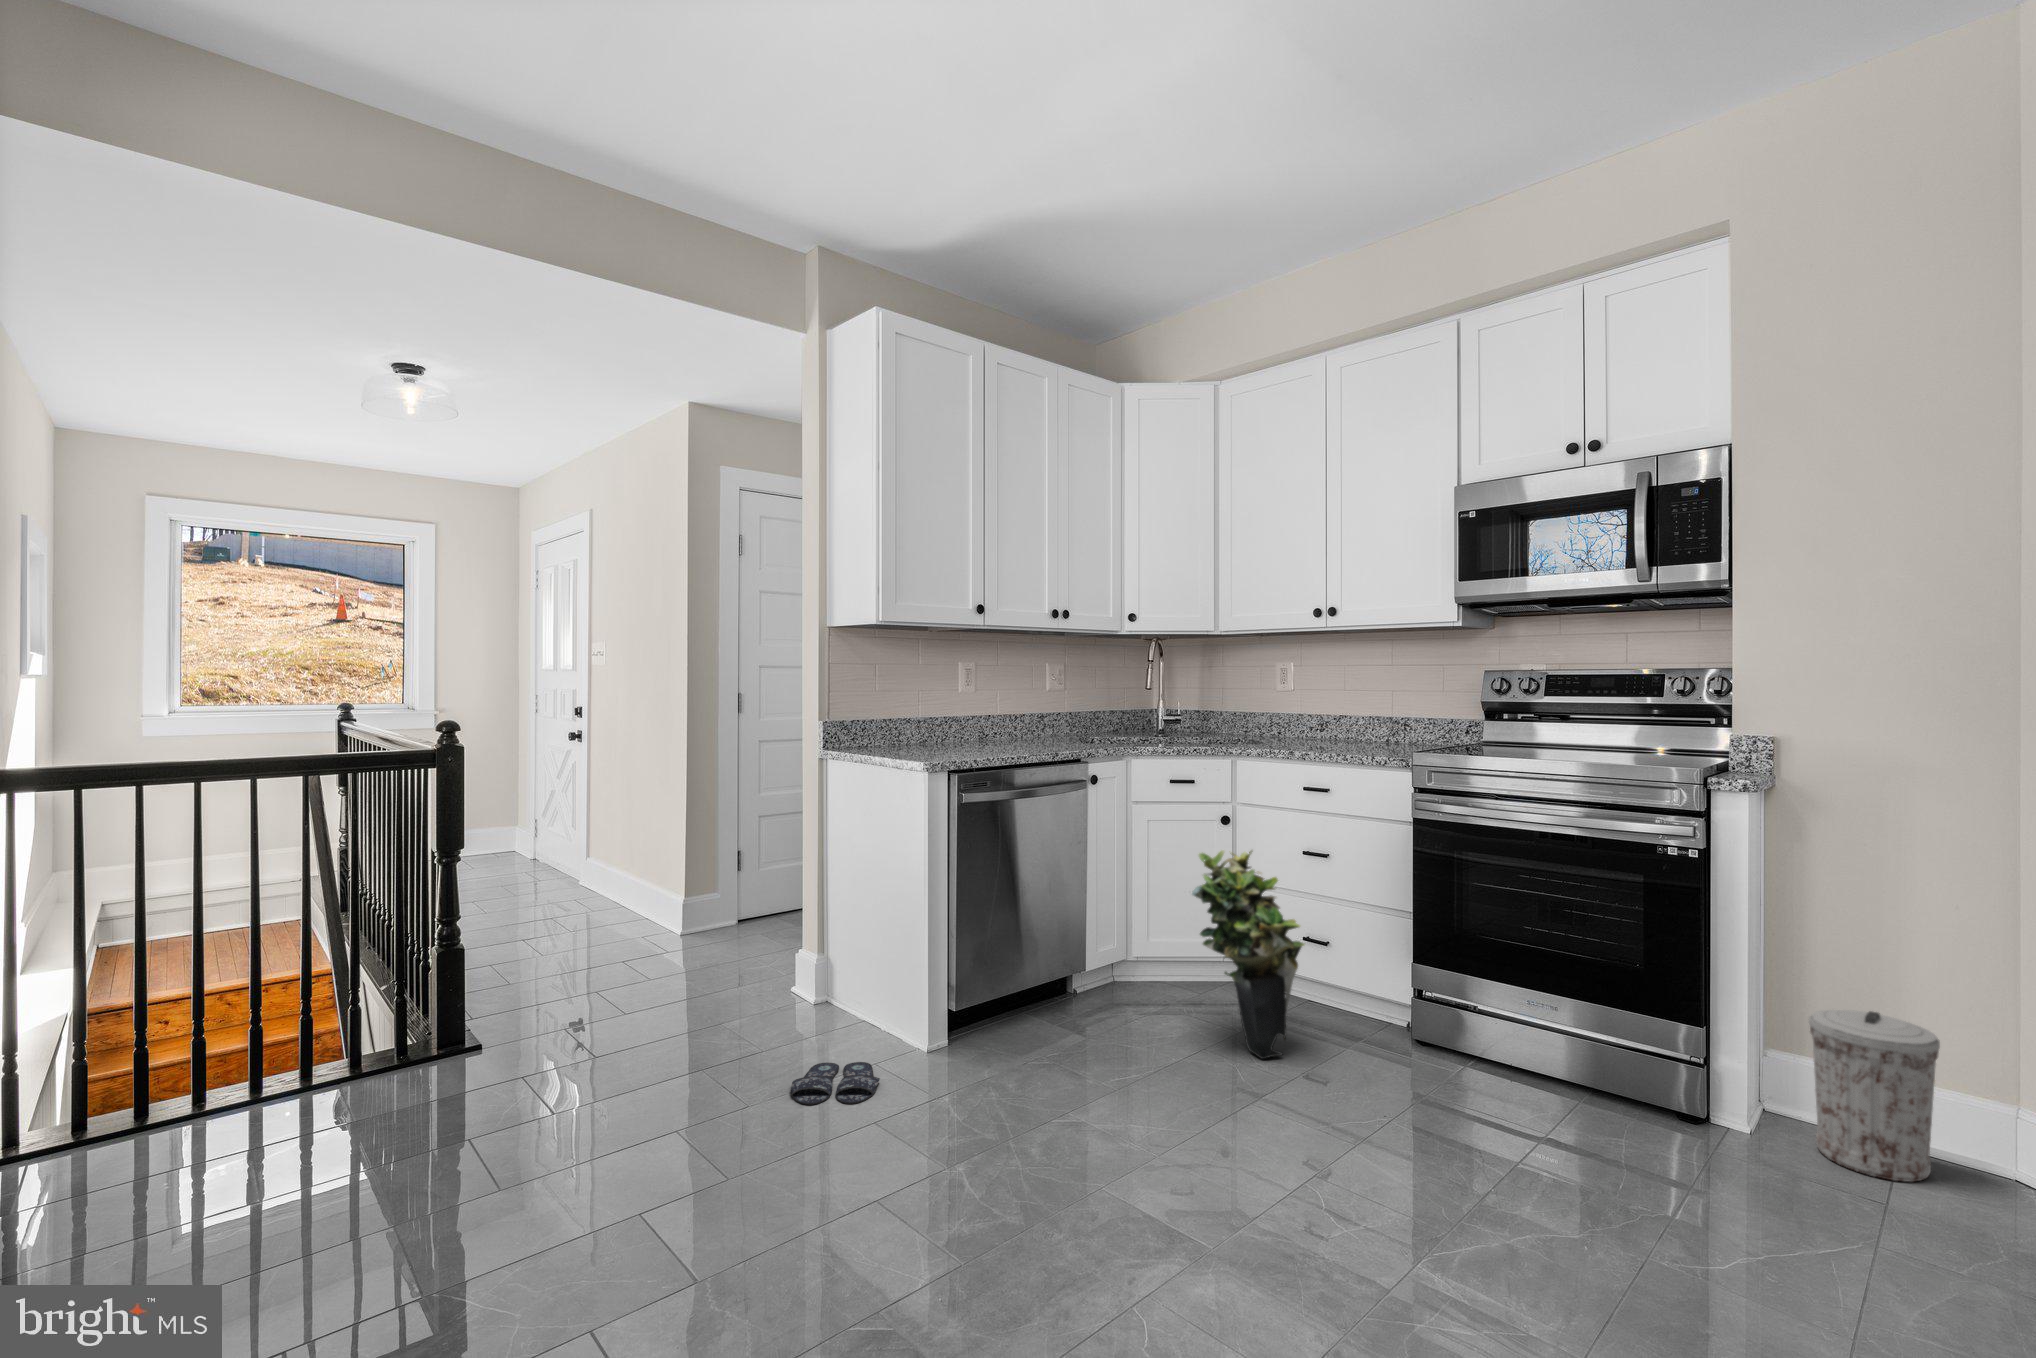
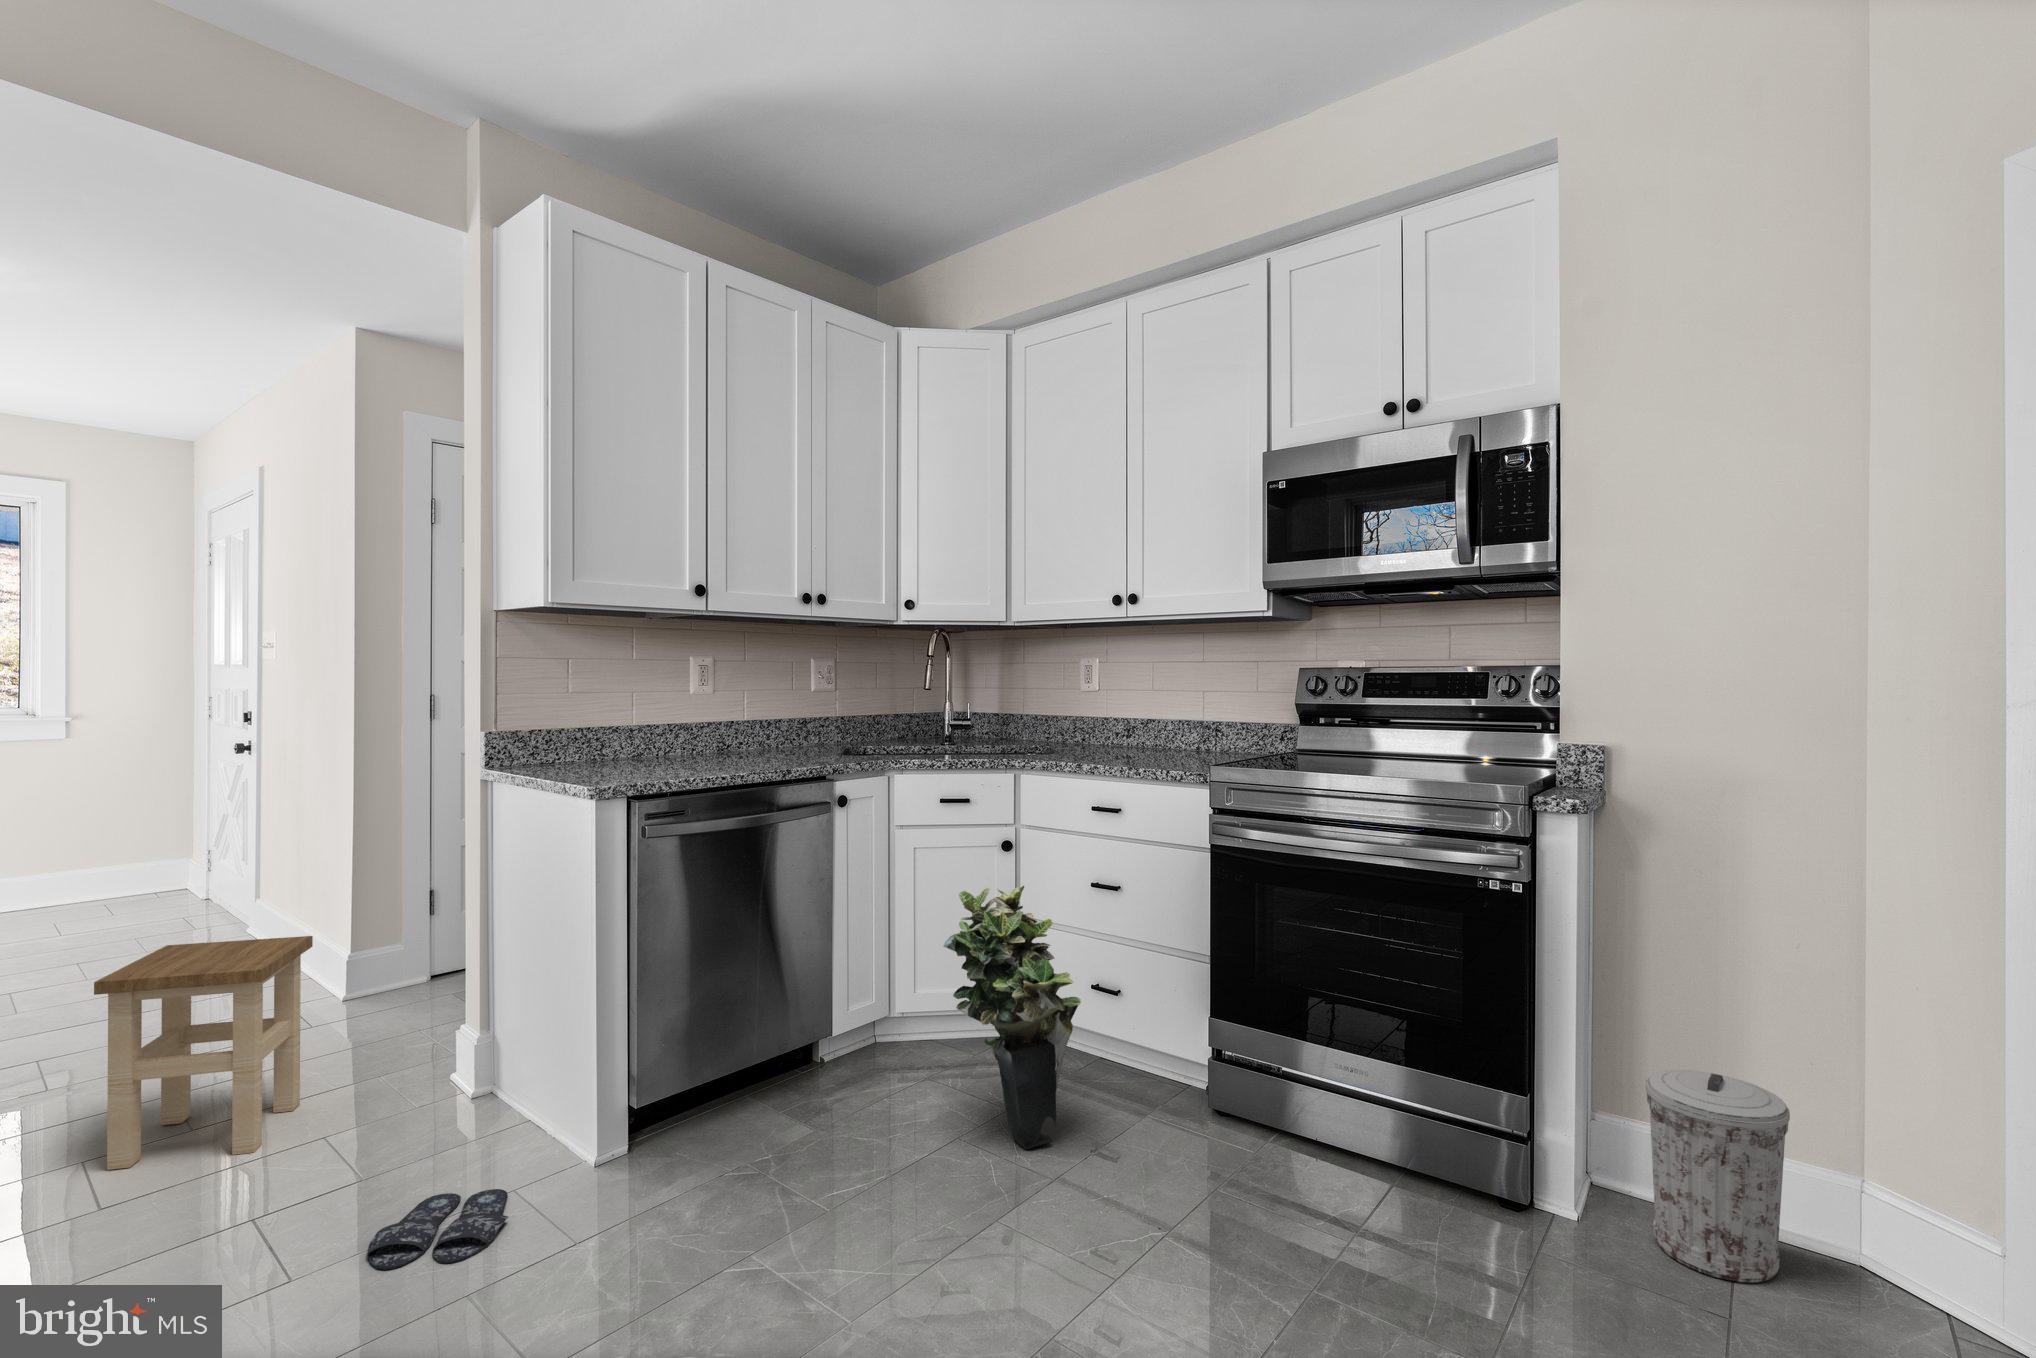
stool: none [575,875,697,1036] -> present [94,936,313,1170]

